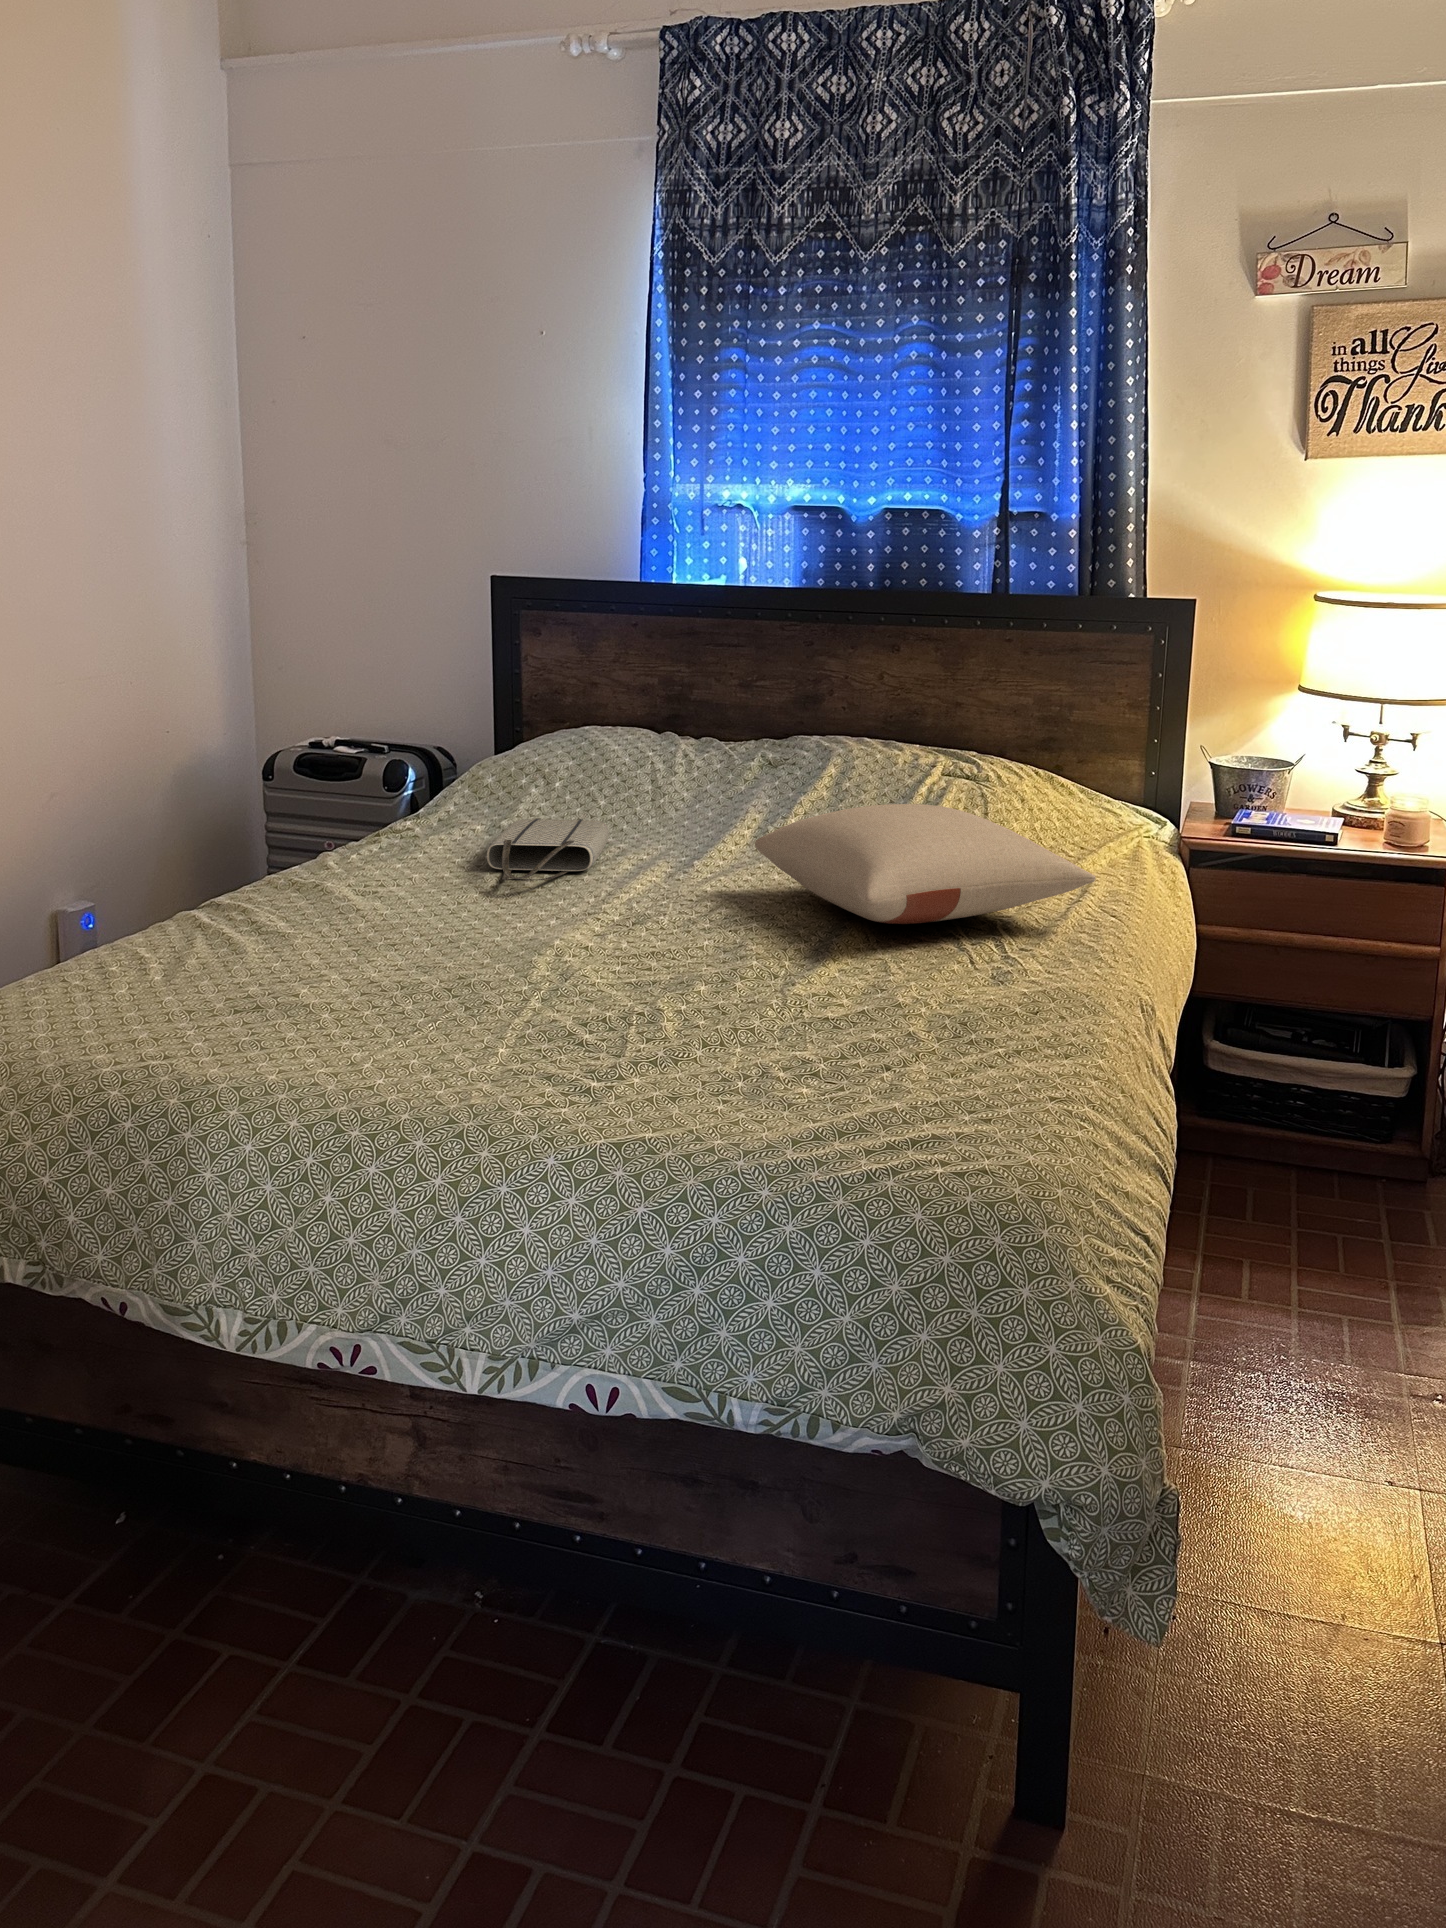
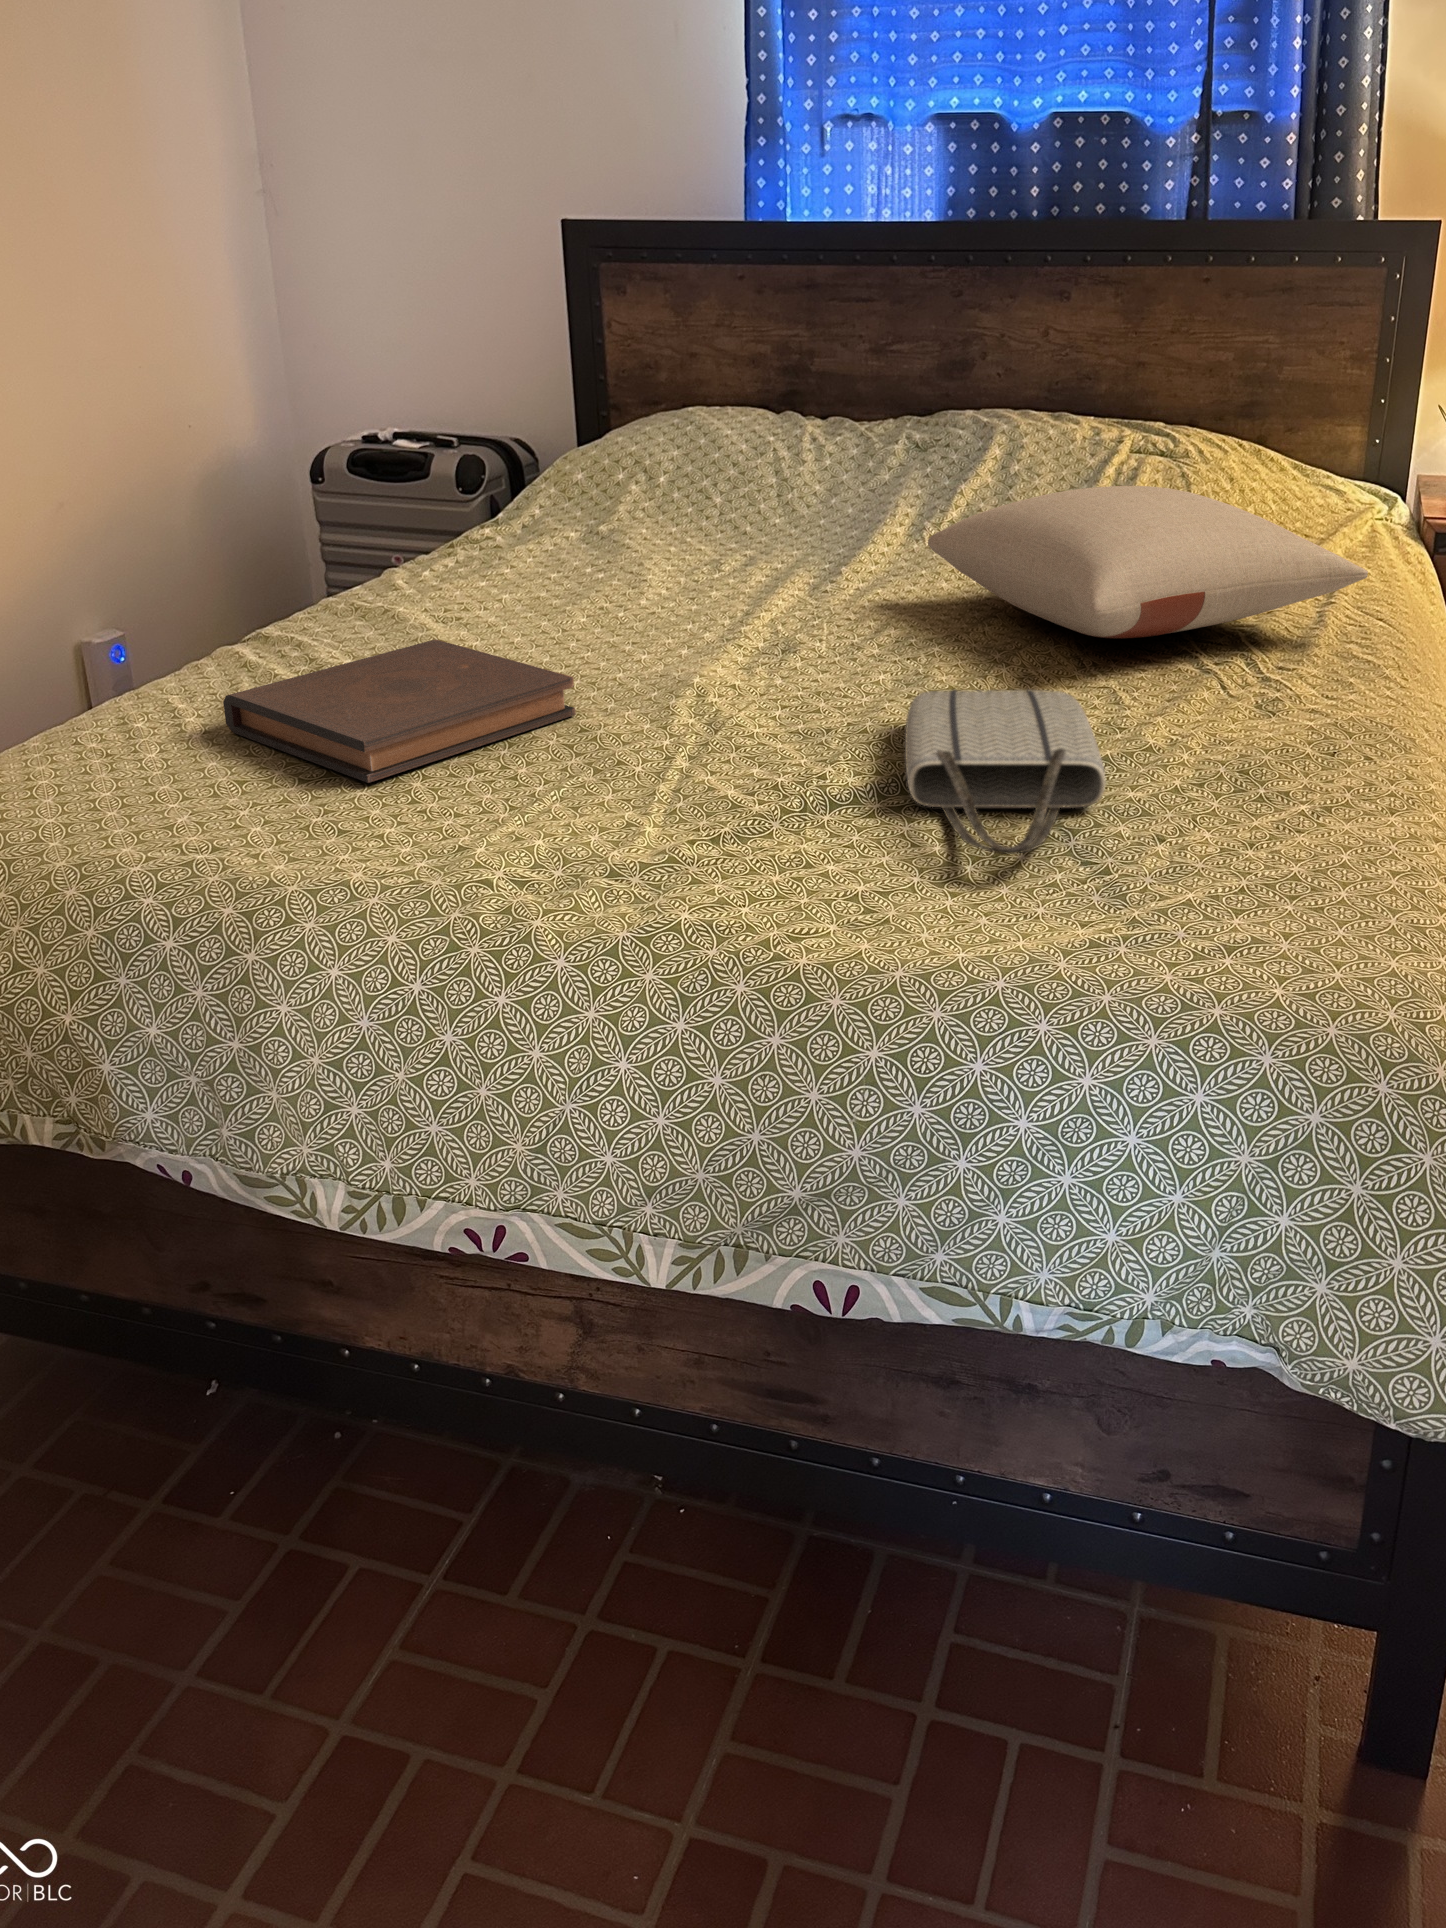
tote bag: present [487,818,609,881] -> present [905,689,1105,854]
book: none [183,908,457,1013] -> present [223,640,576,783]

